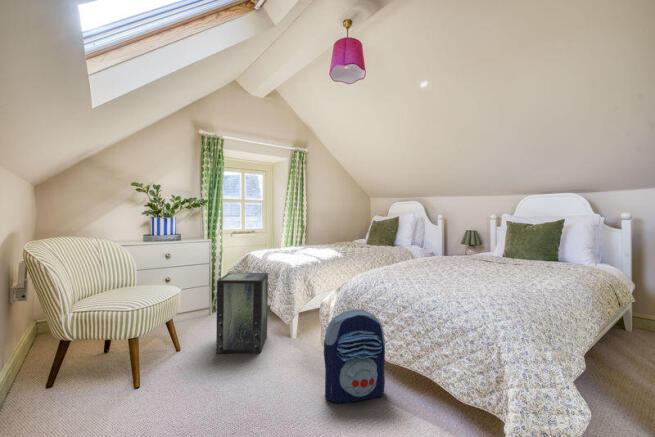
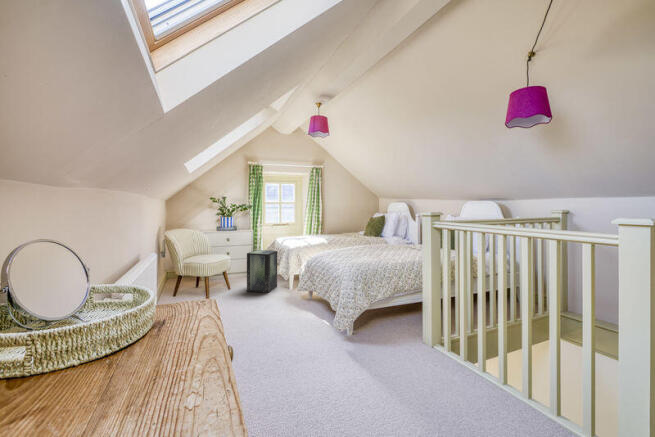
backpack: present [324,309,385,403] -> none [285,268,316,311]

